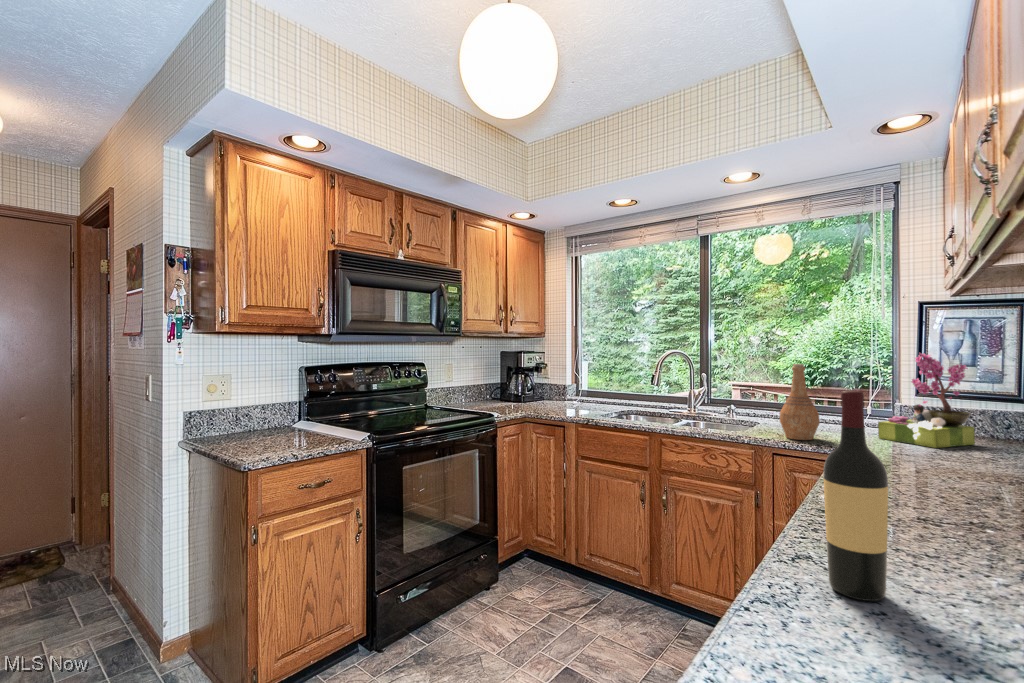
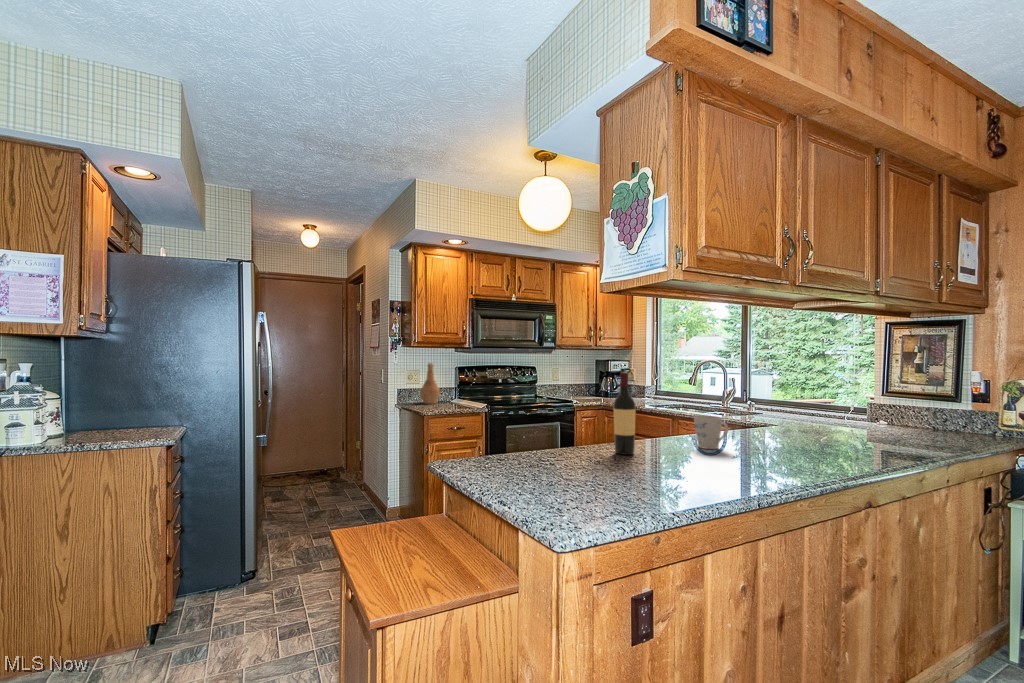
flower arrangement: present [878,353,975,448] -> none [830,361,899,430]
vase: present [780,364,820,440] -> present [421,363,440,404]
mug: none [885,464,976,537] -> present [694,416,728,449]

